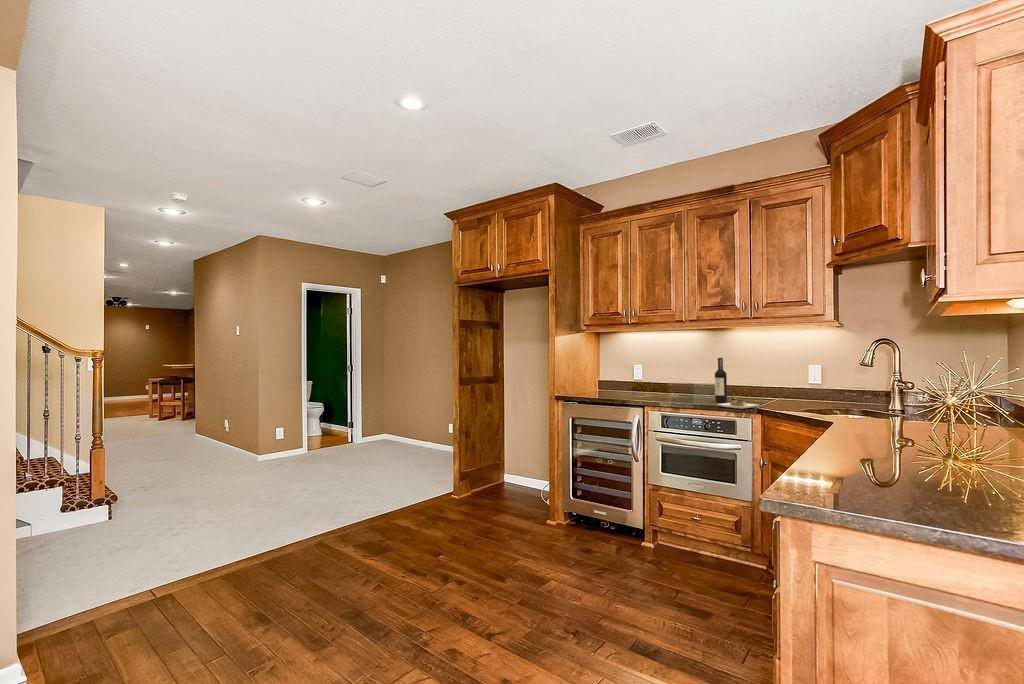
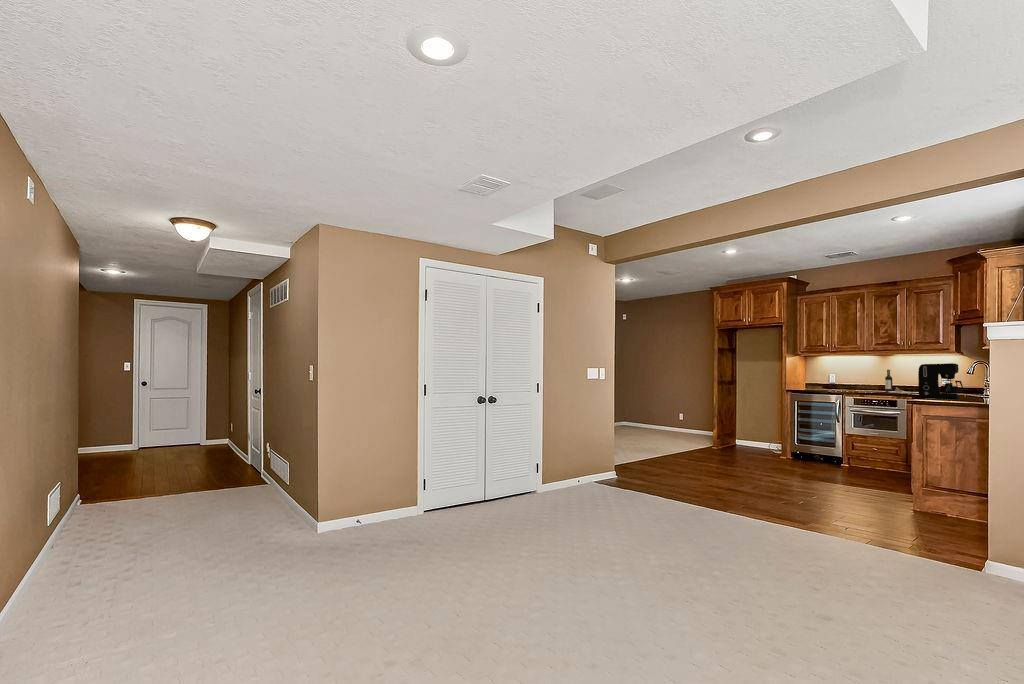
coffee maker: none [799,366,952,514] -> present [918,363,963,399]

